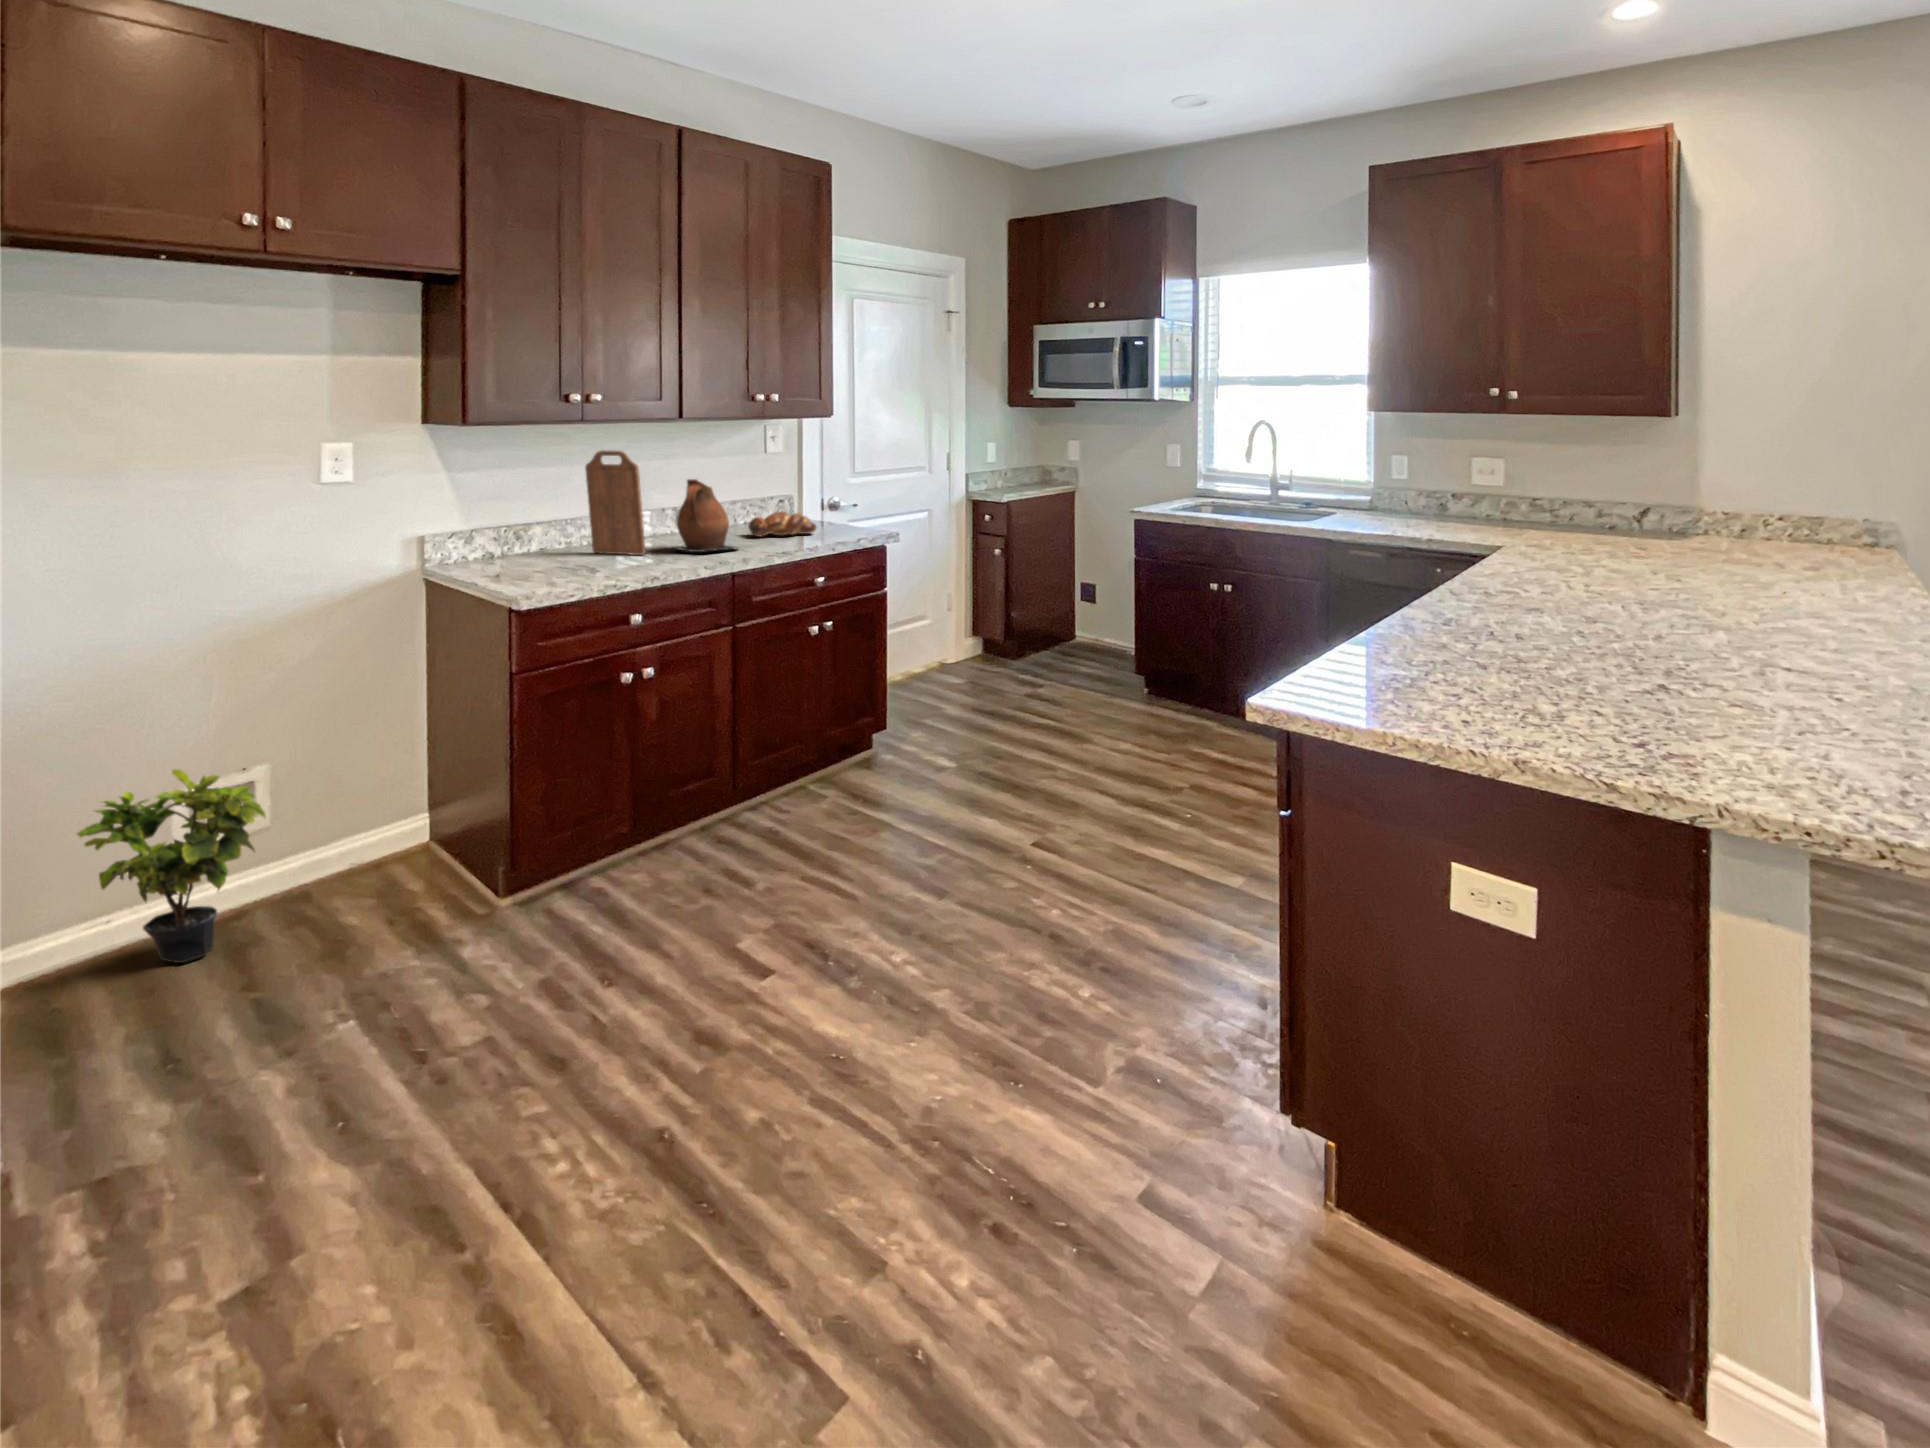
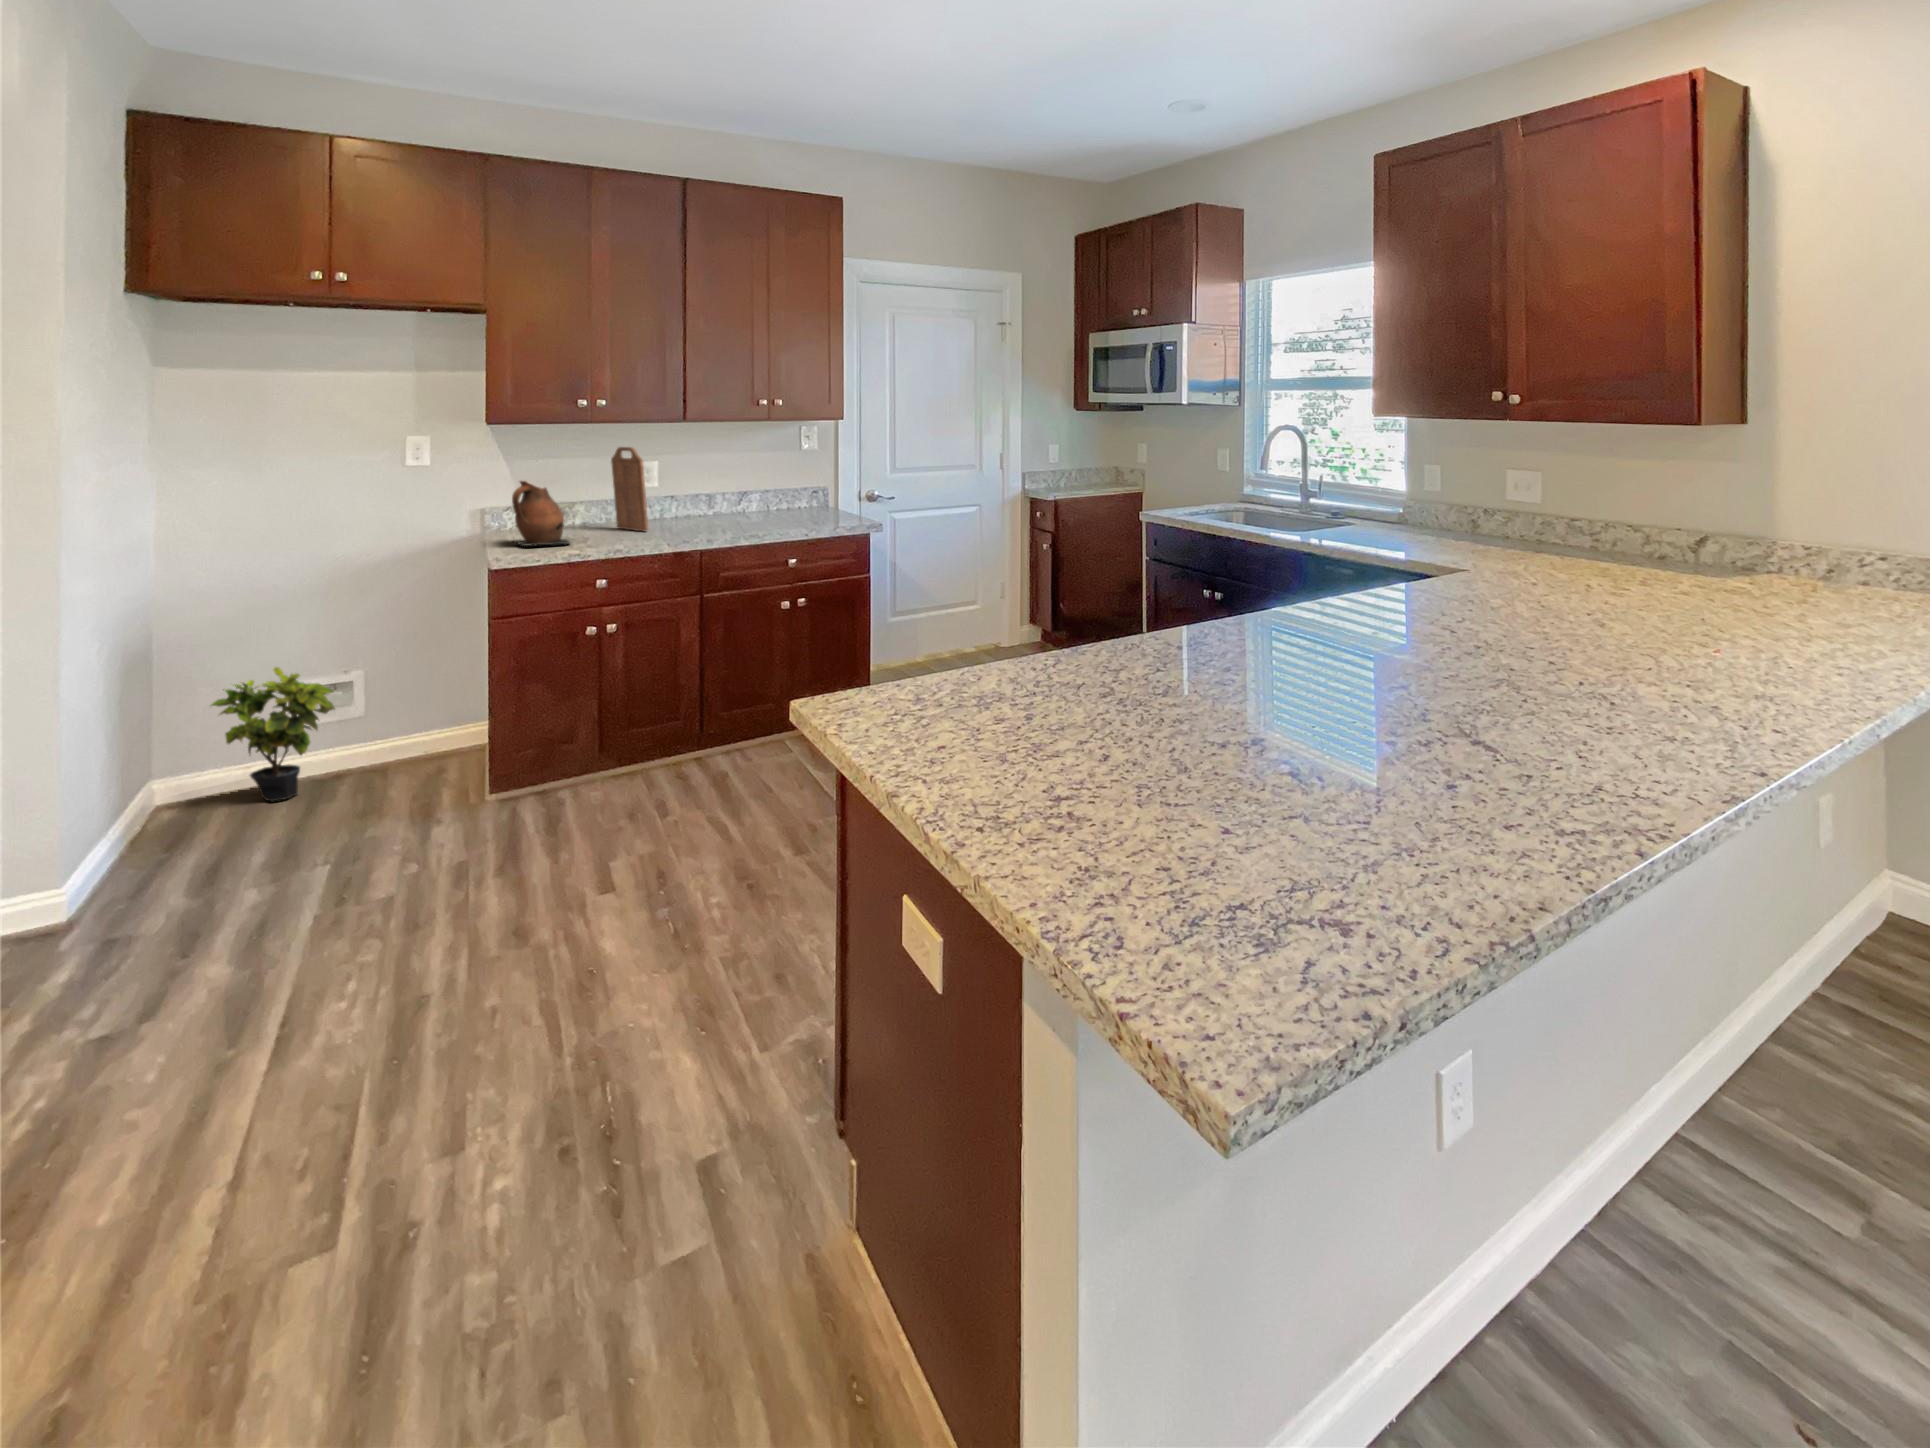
ceramic pitcher: present [677,479,737,552] -> present [512,481,570,546]
bread loaf: present [748,511,817,537] -> none [758,500,814,521]

